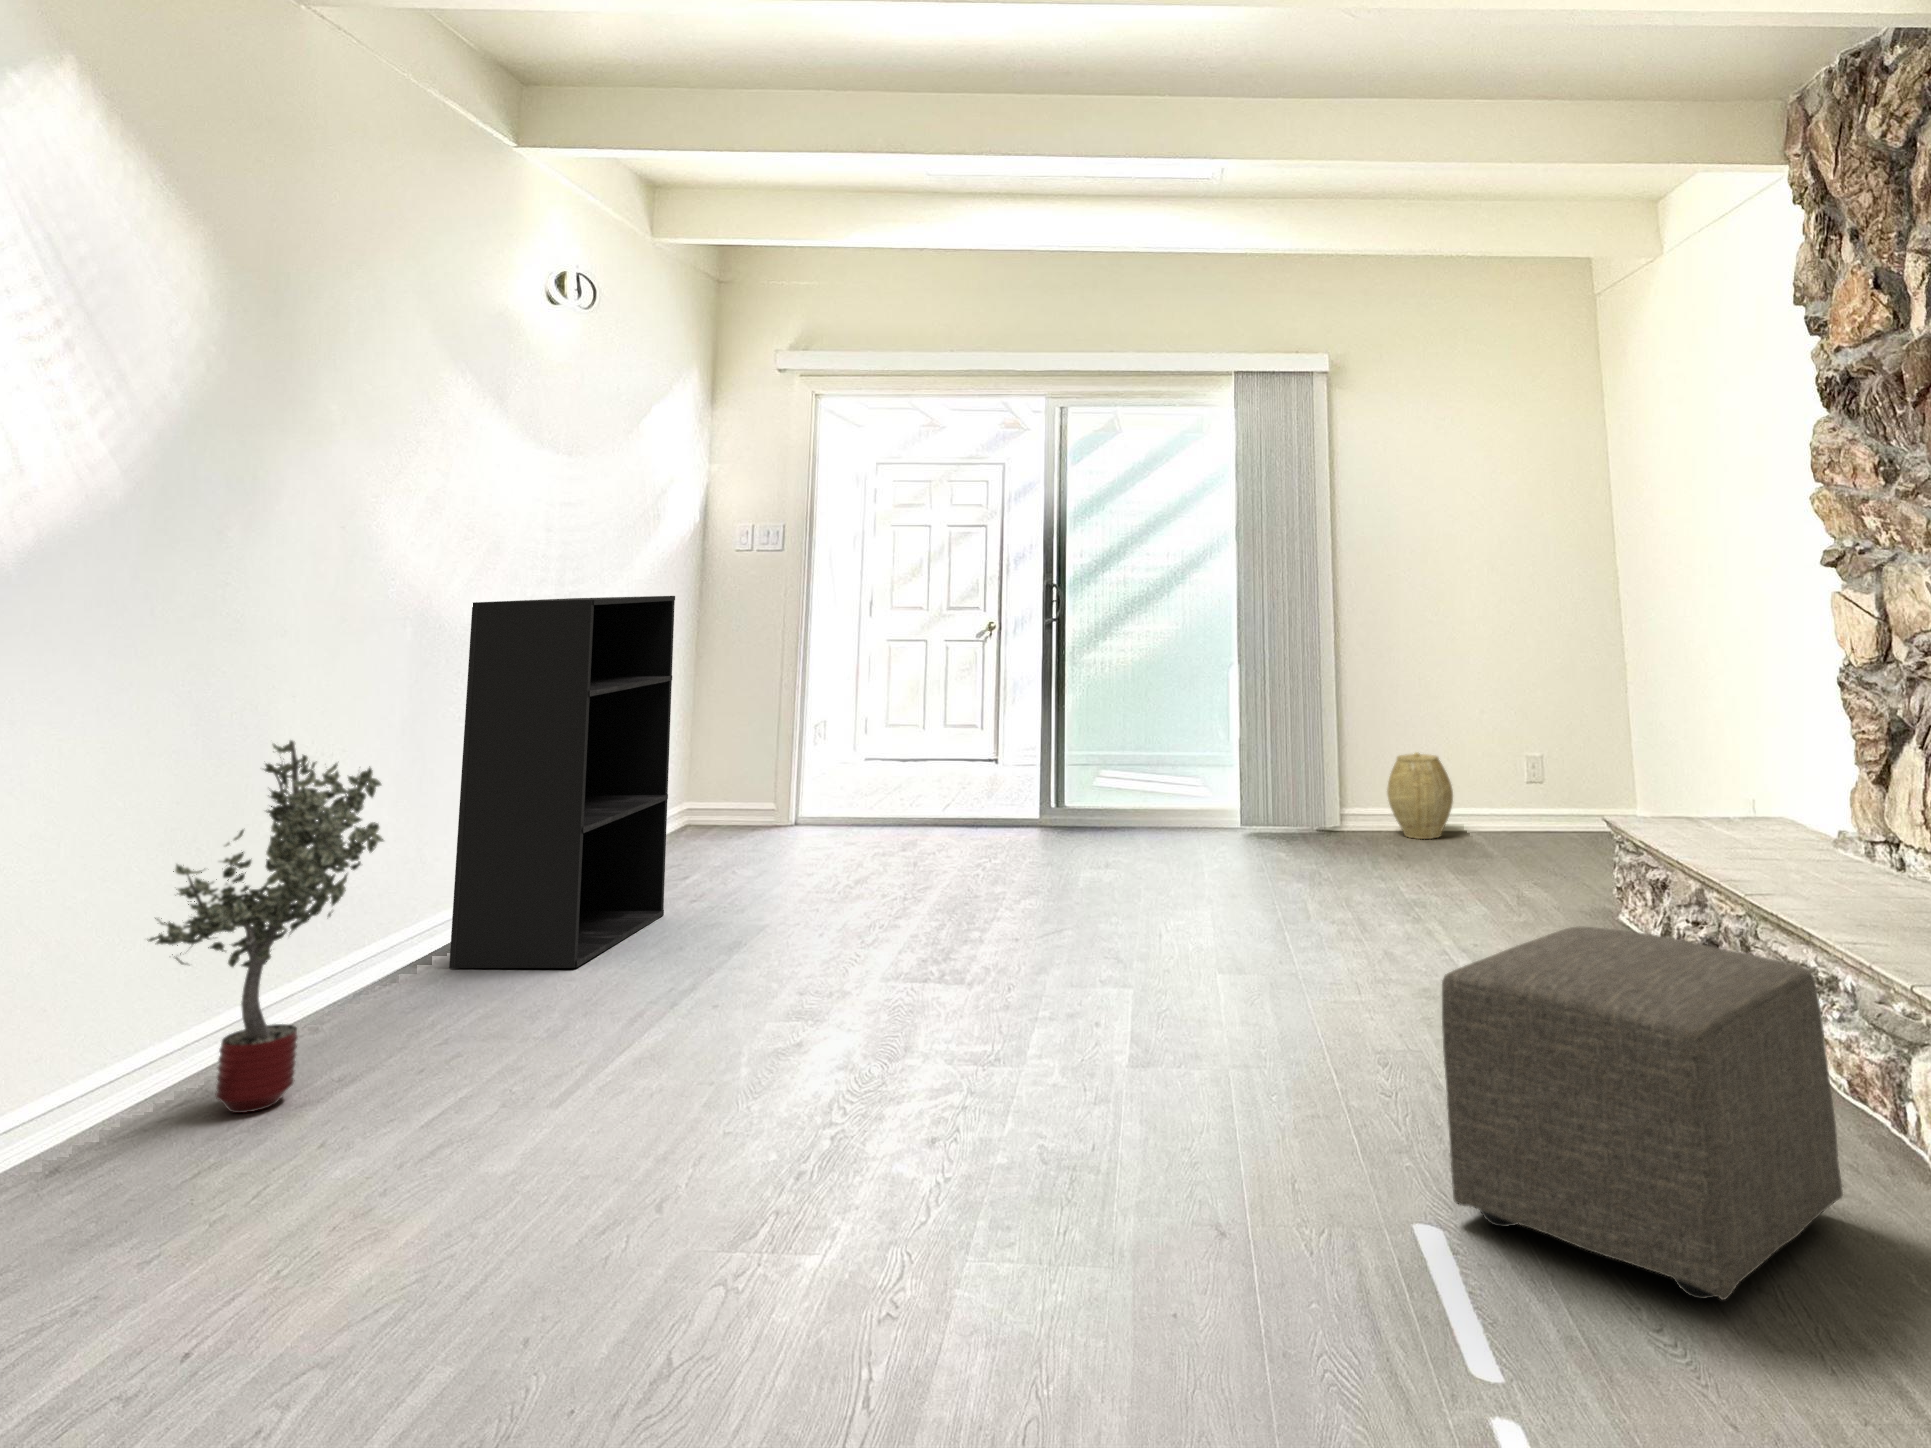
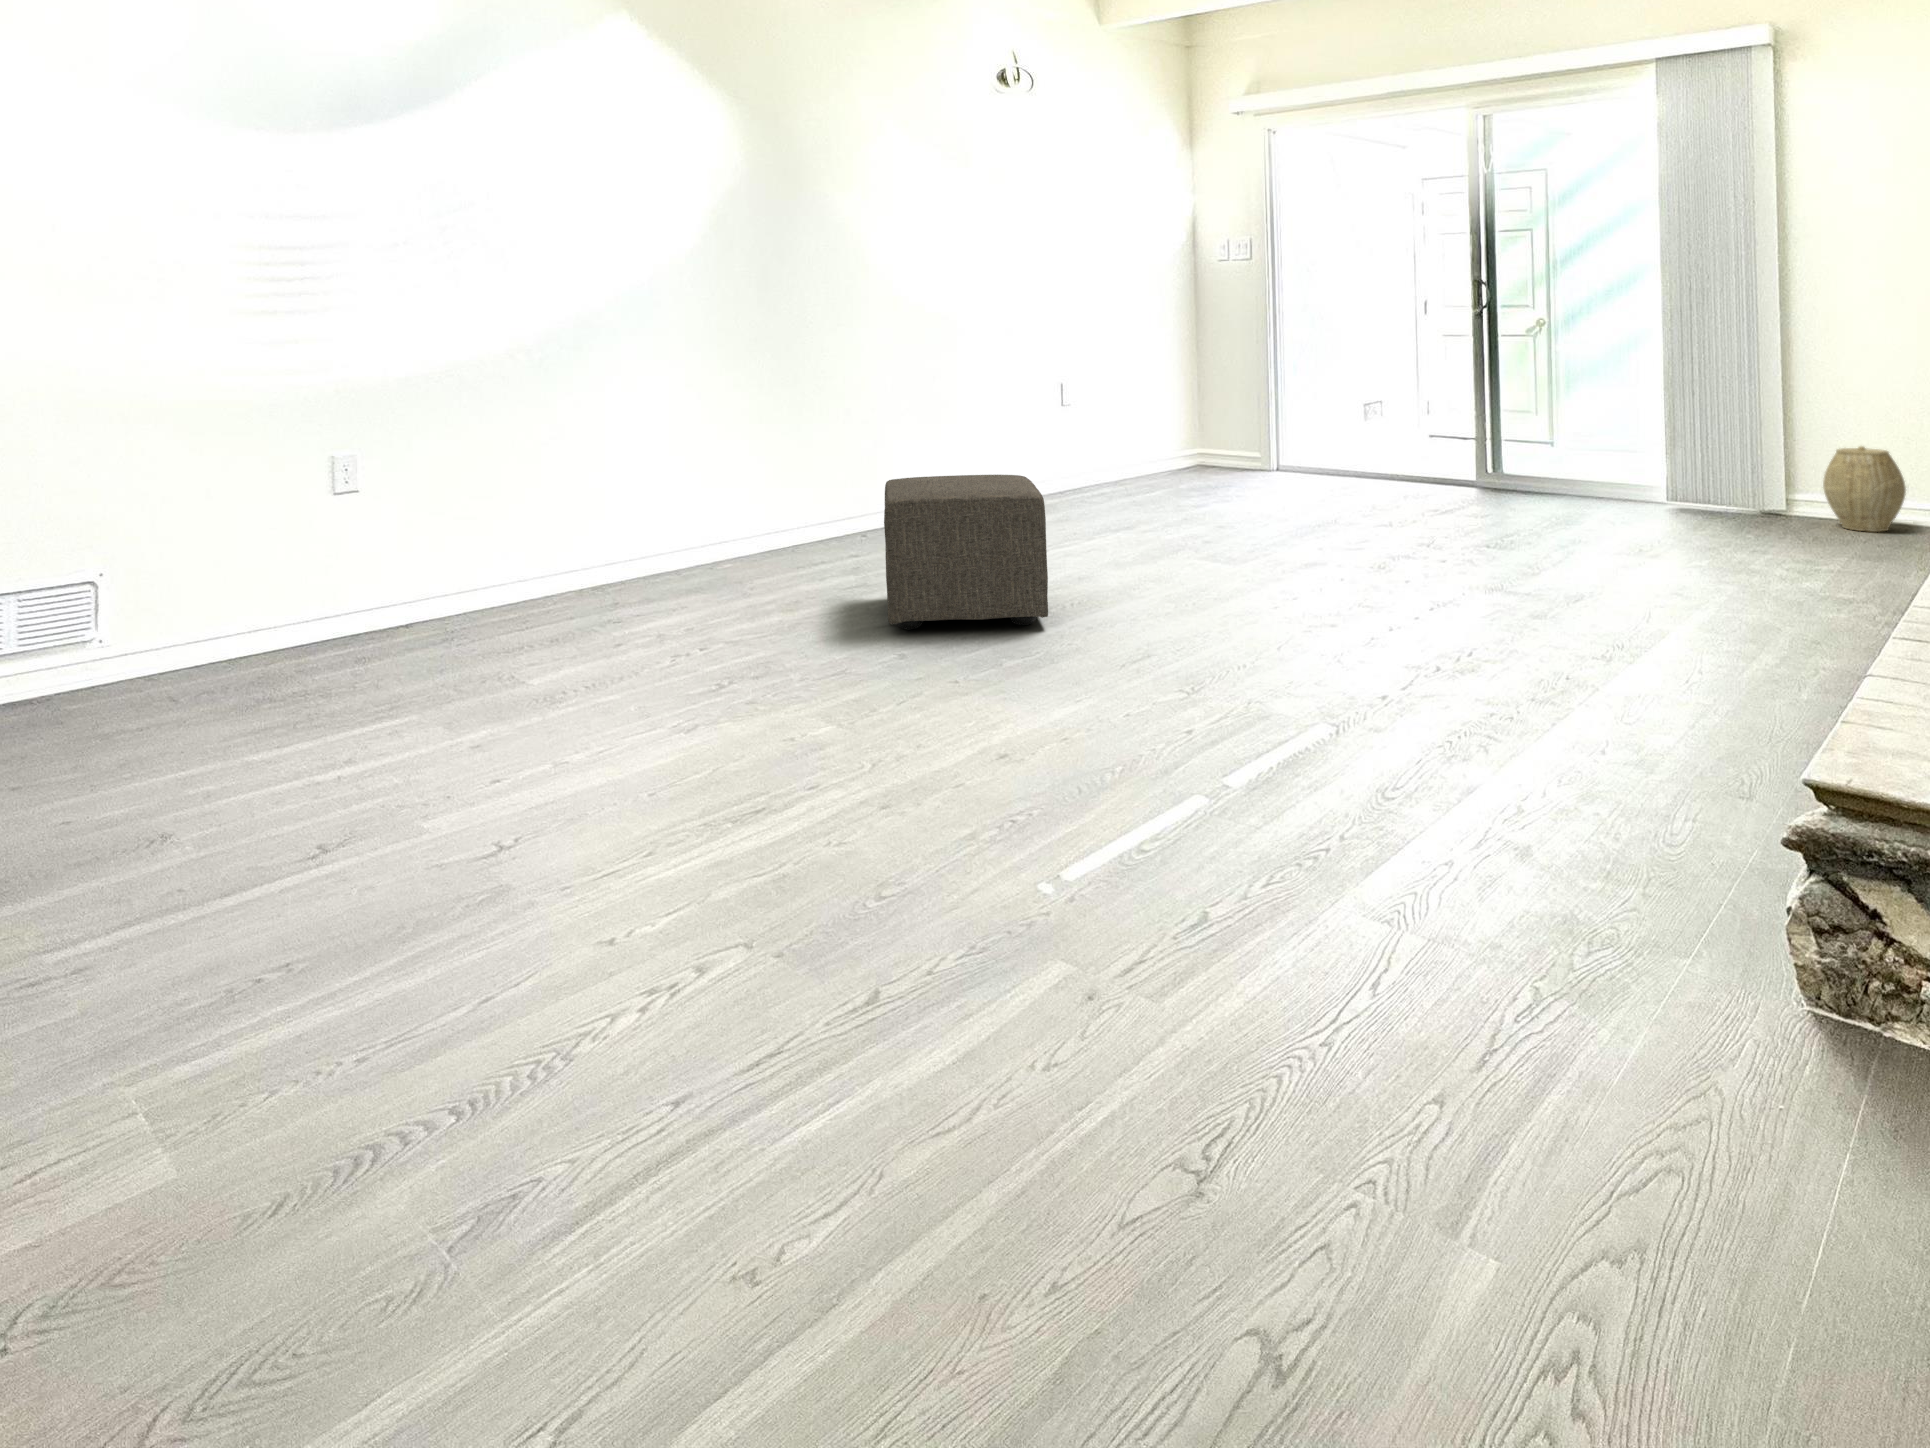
bookshelf: present [449,596,675,968] -> none [964,287,1120,524]
potted tree: present [148,740,384,1113] -> none [745,364,877,559]
ottoman: present [1442,926,1843,1300] -> present [884,475,1048,629]

